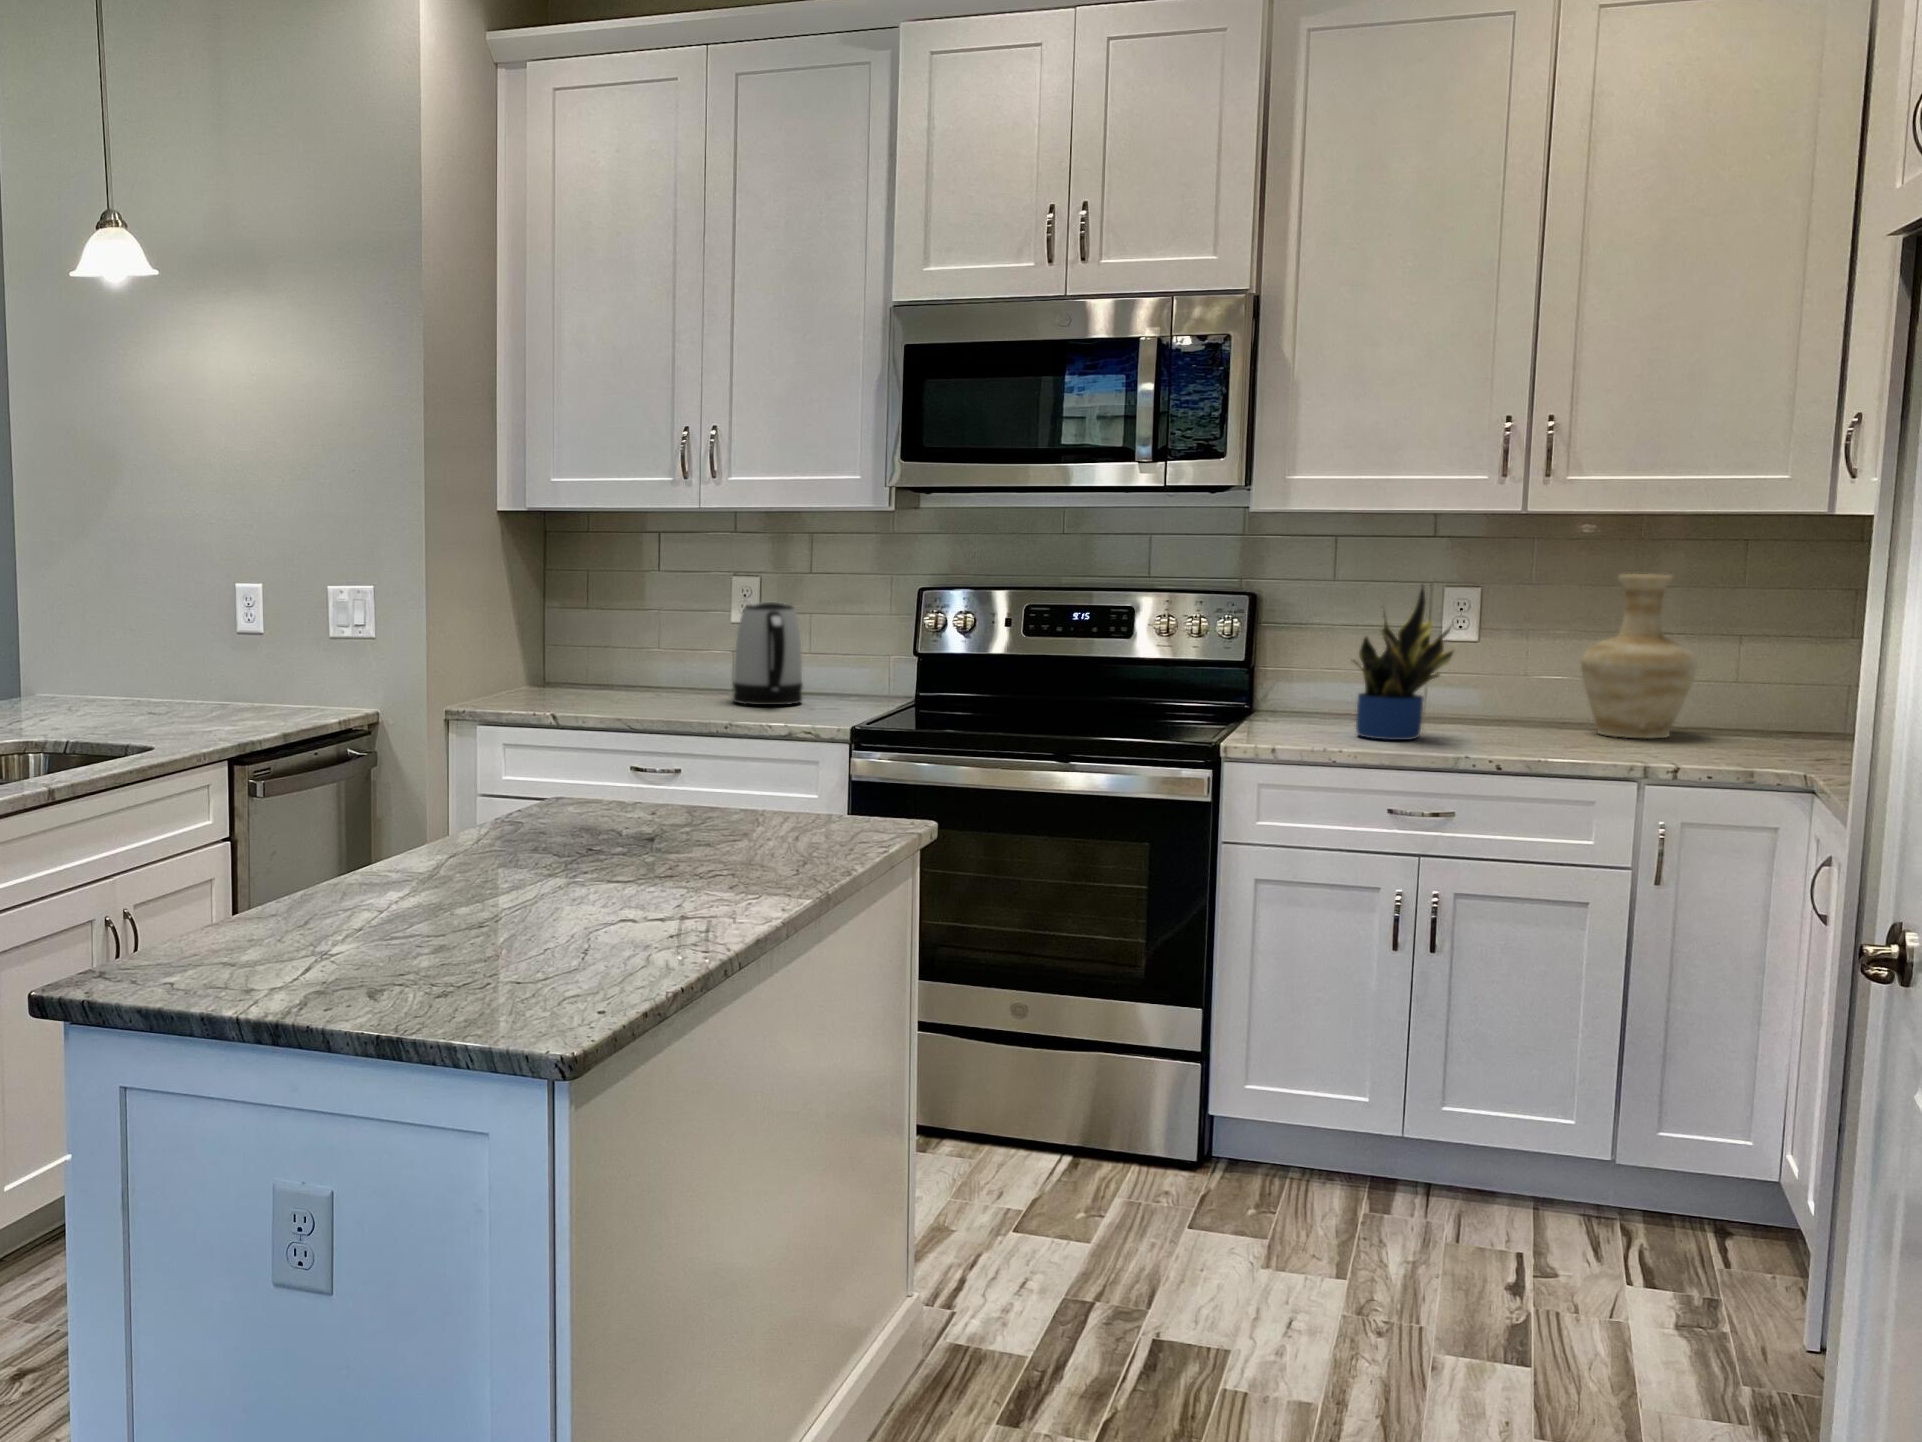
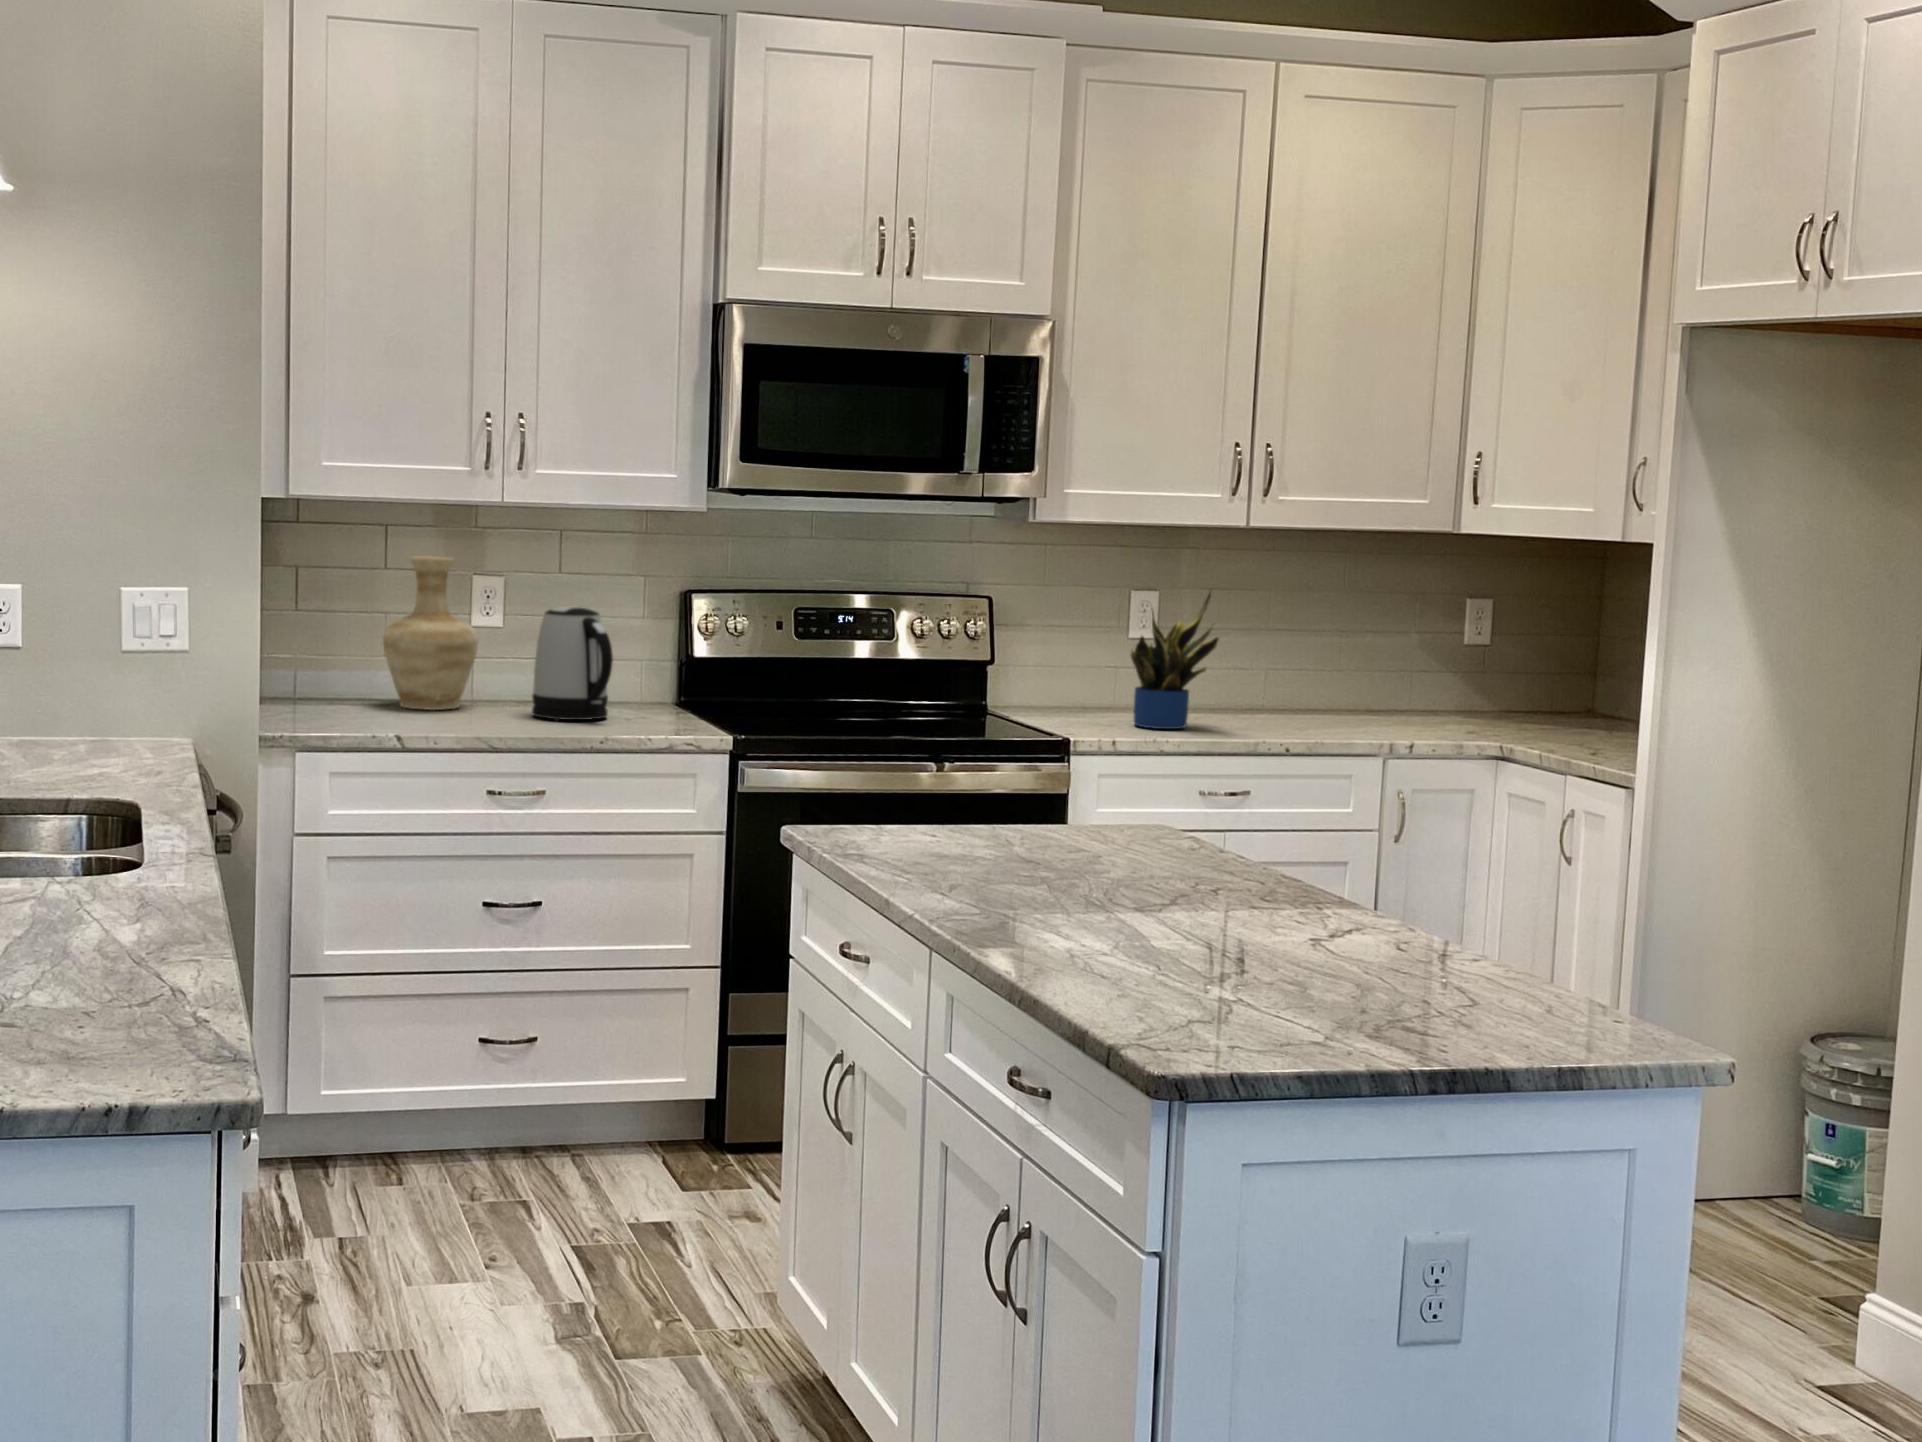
vase: present [1581,574,1698,738] -> present [383,556,479,710]

